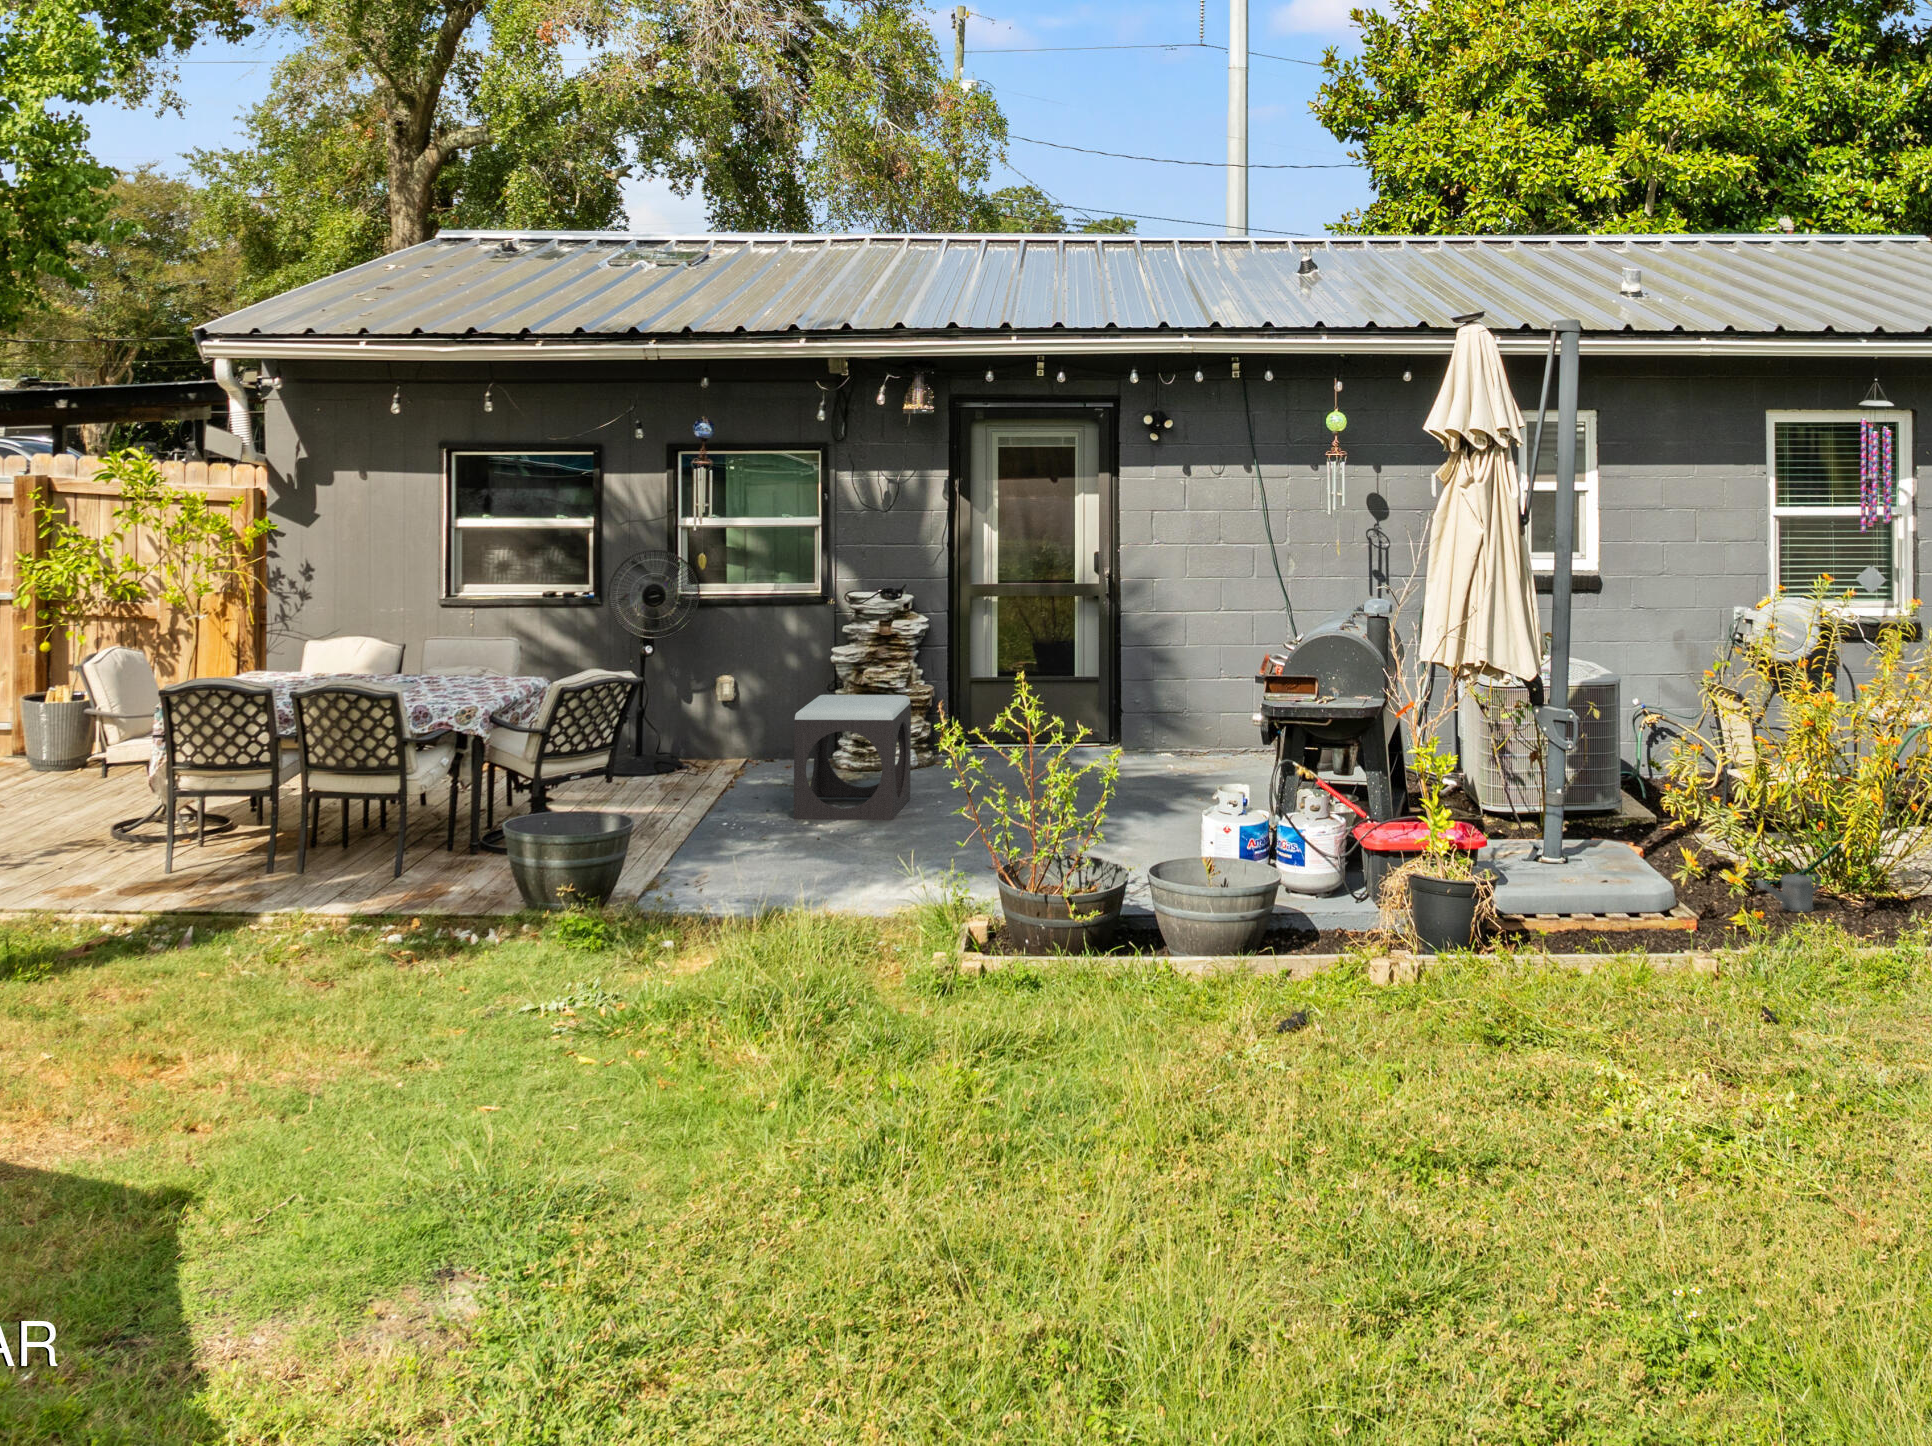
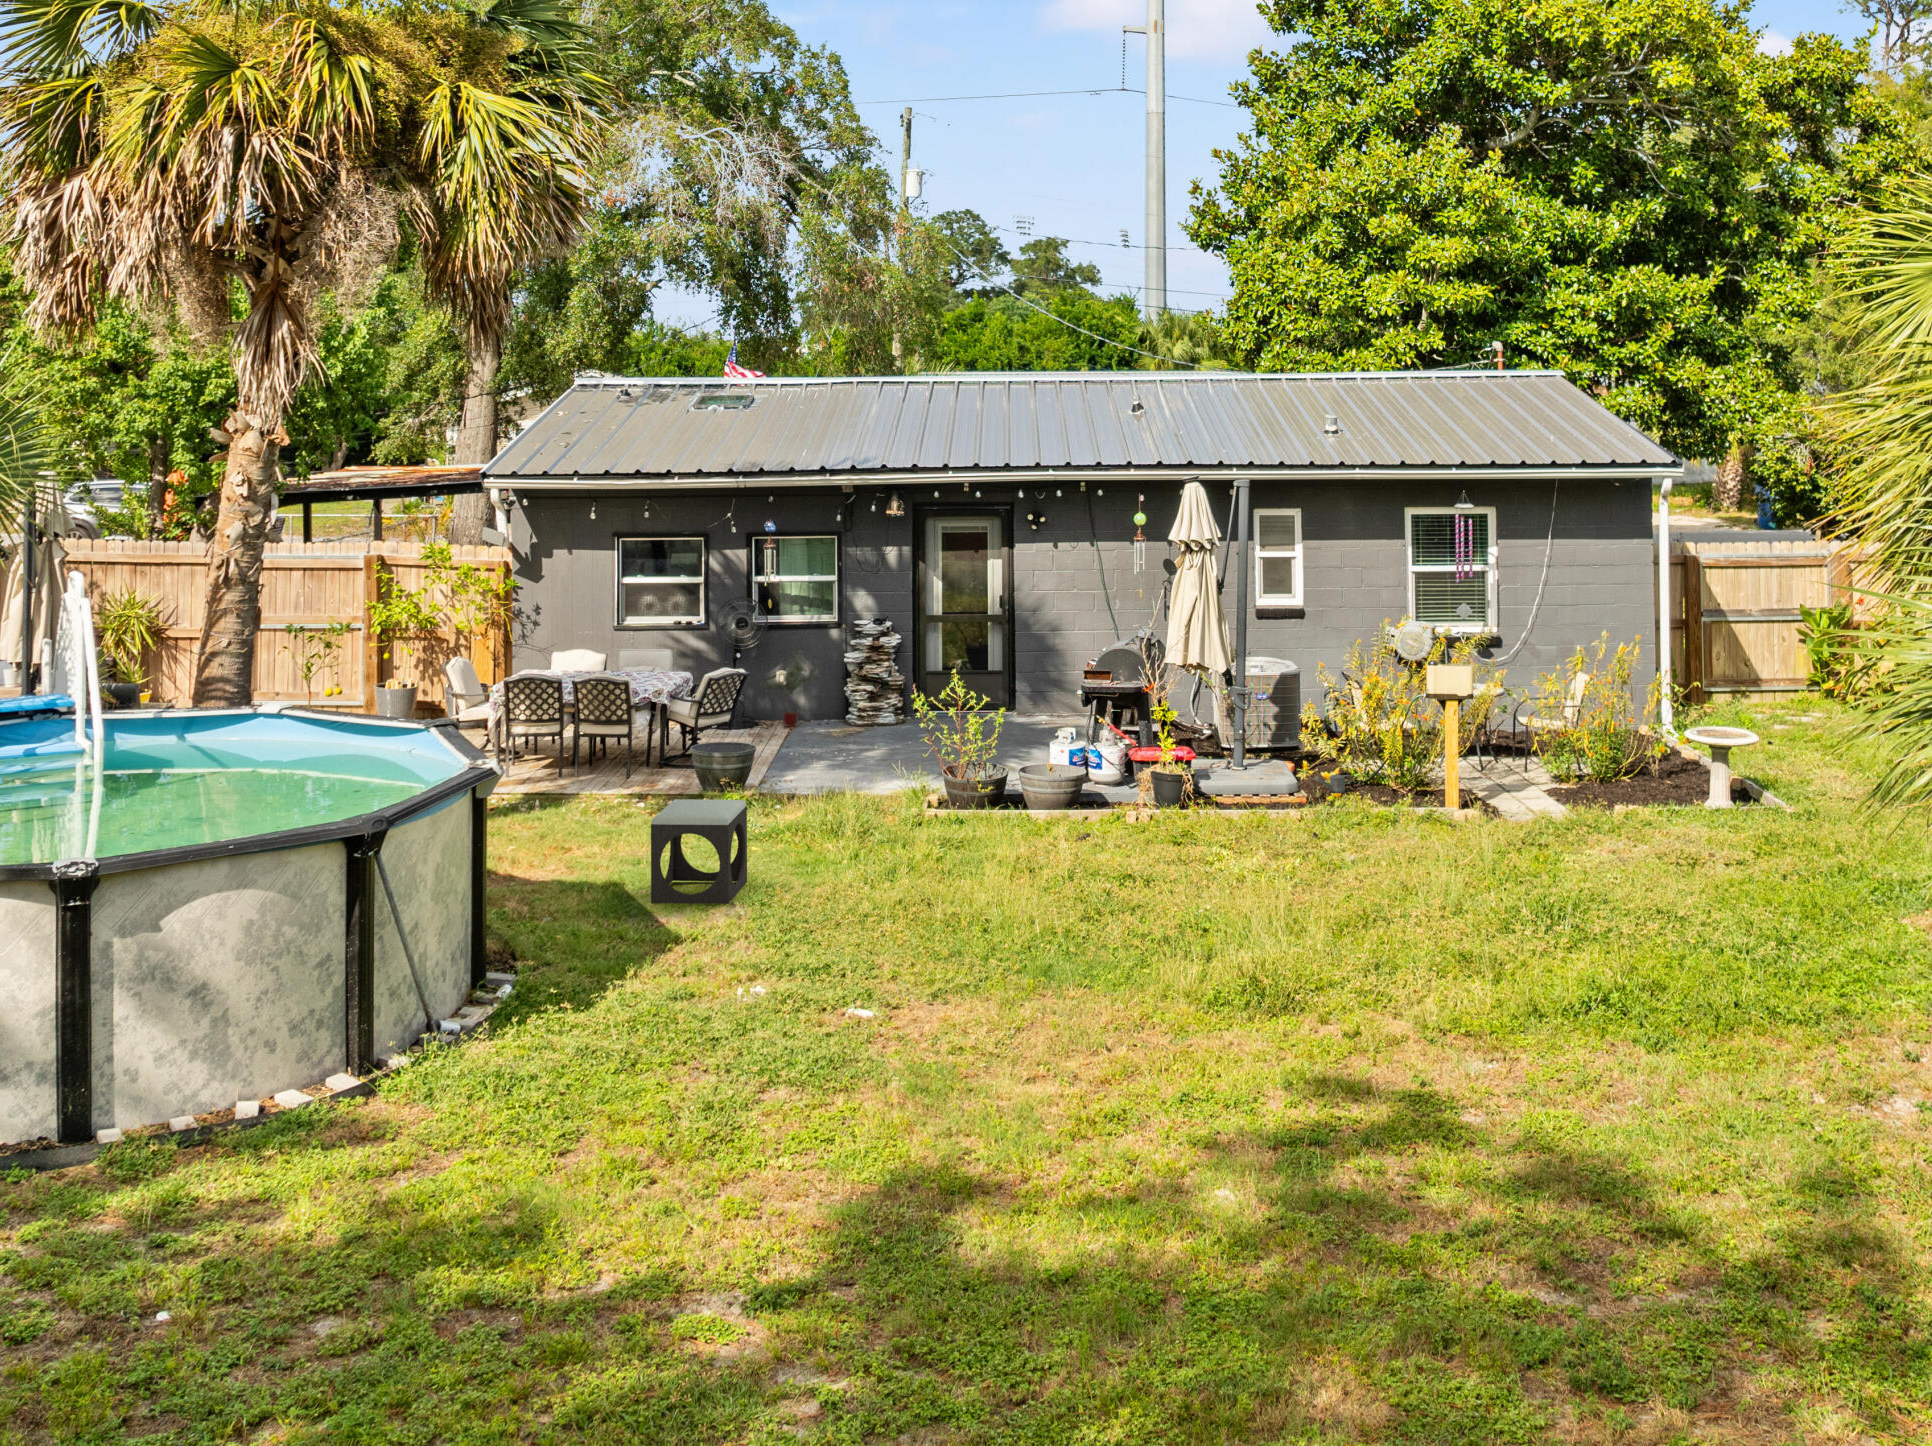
potted tree: none [683,641,791,773] -> present [762,652,819,727]
footstool: present [794,695,911,820] -> present [651,799,747,904]

